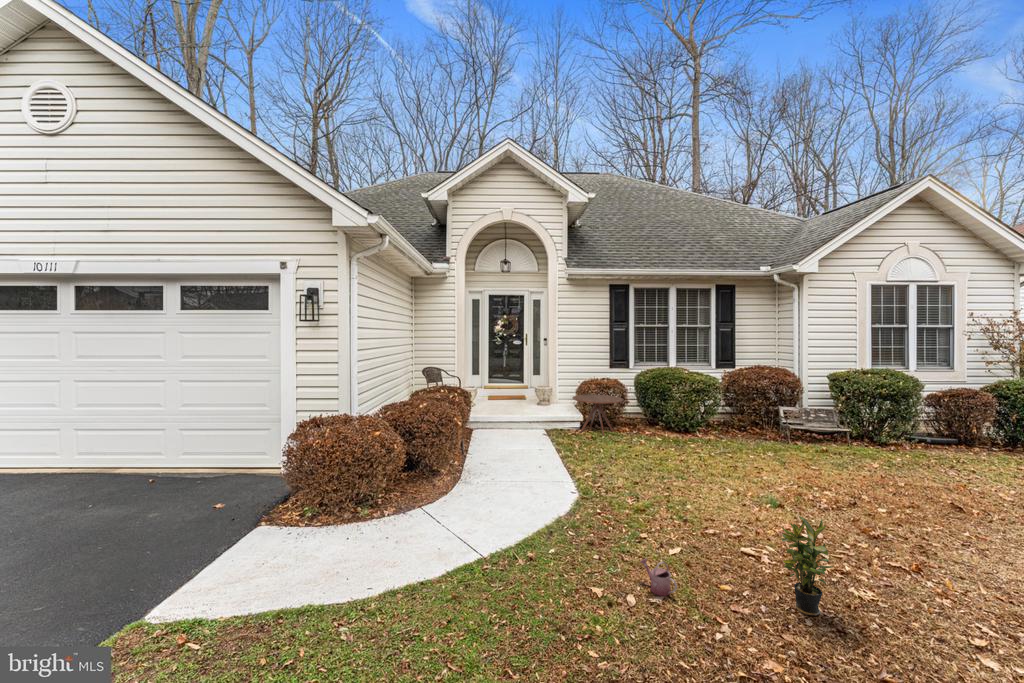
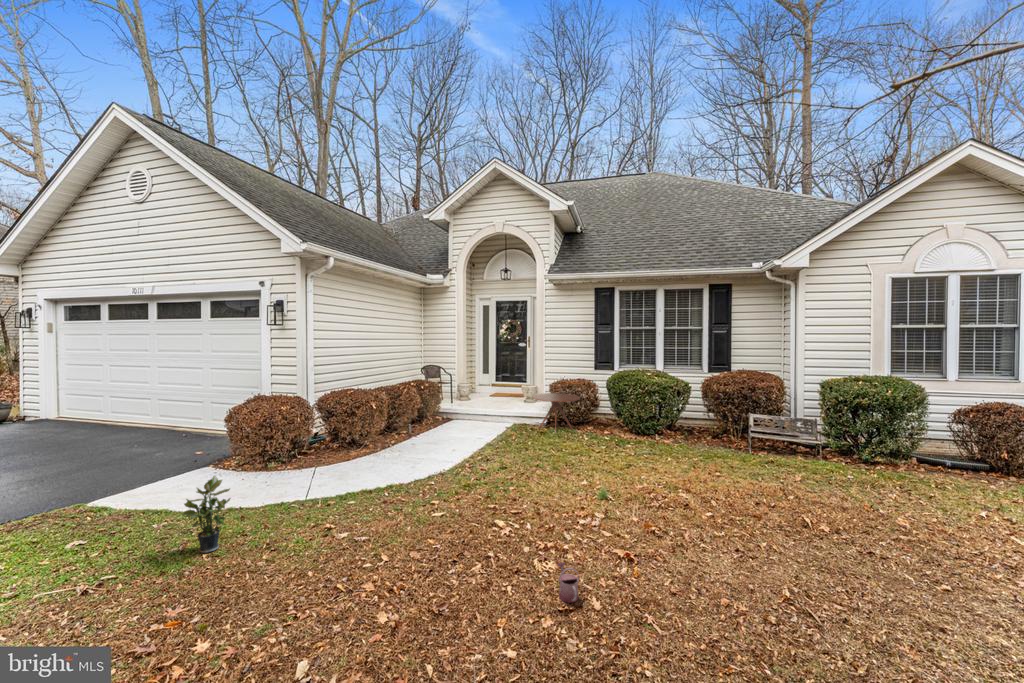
potted plant: present [781,516,833,616] -> present [183,476,231,553]
watering can: present [640,559,677,596] -> present [558,562,579,603]

